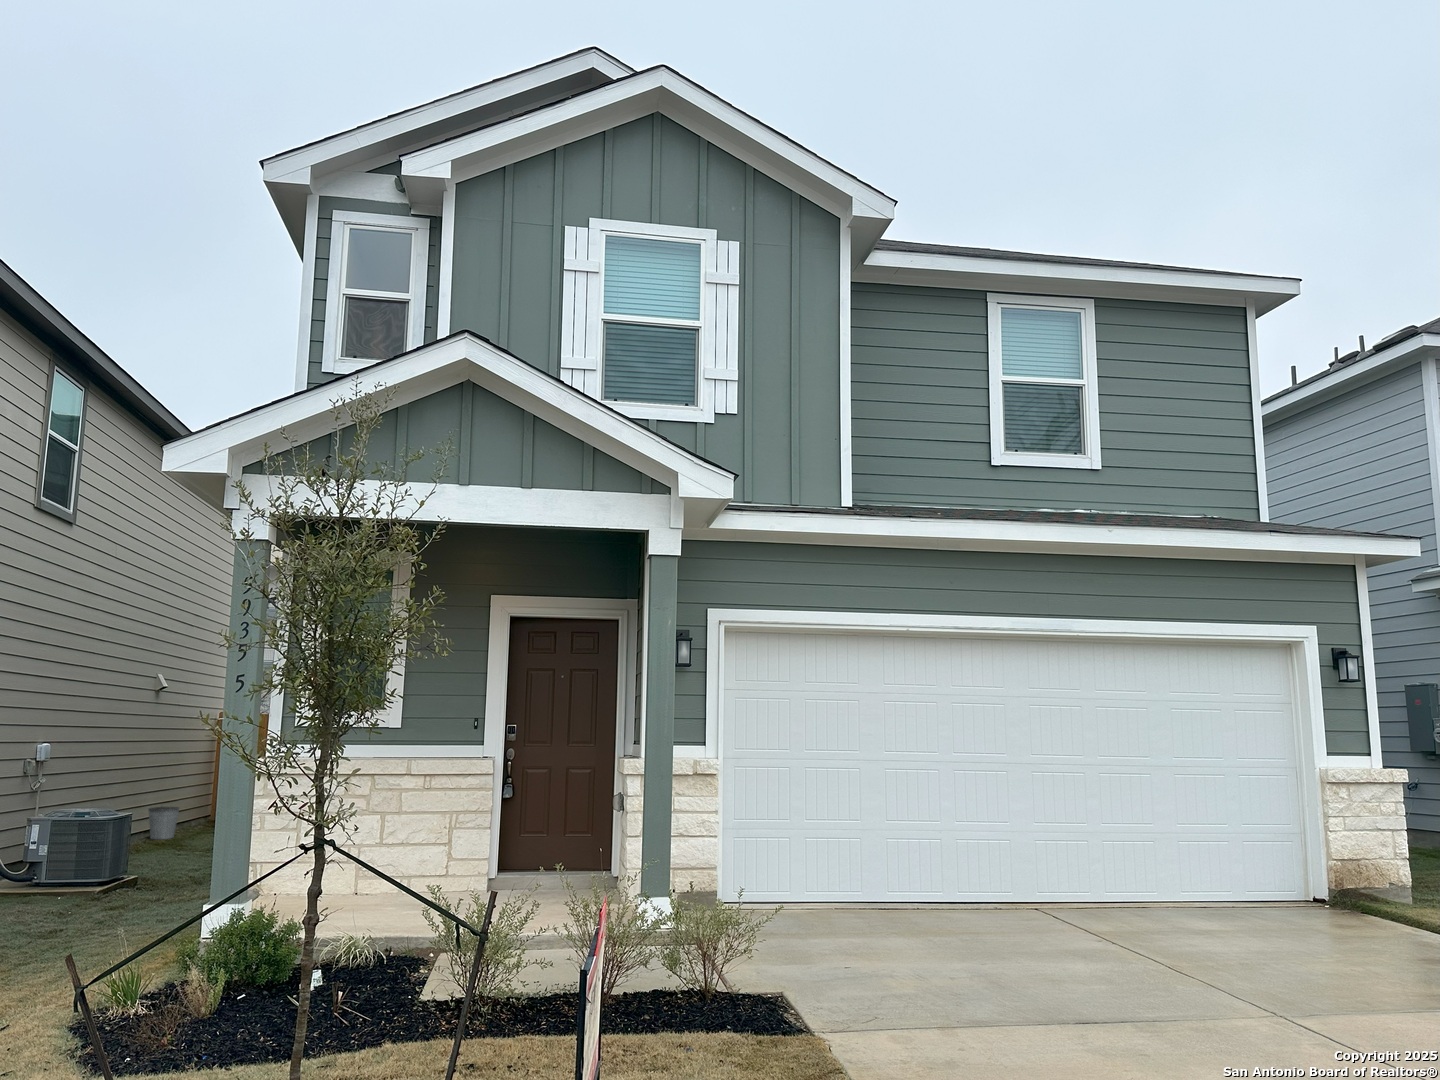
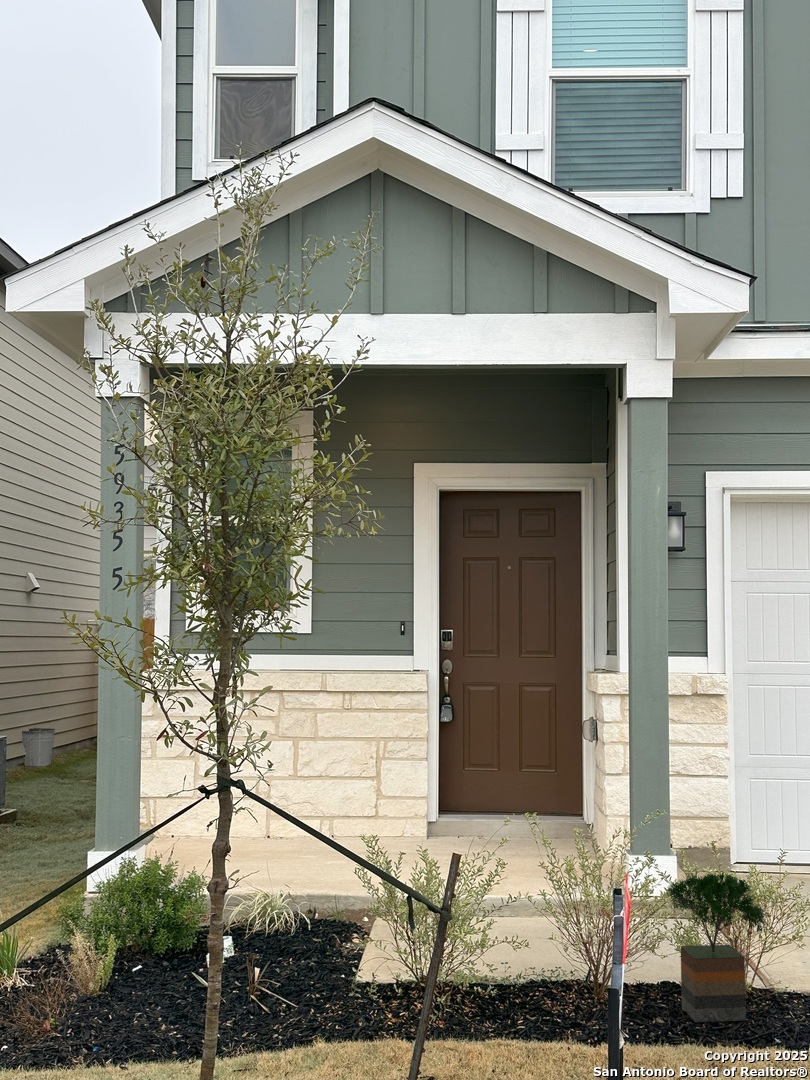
potted tree: none [654,905,727,1018] -> present [666,873,766,1022]

